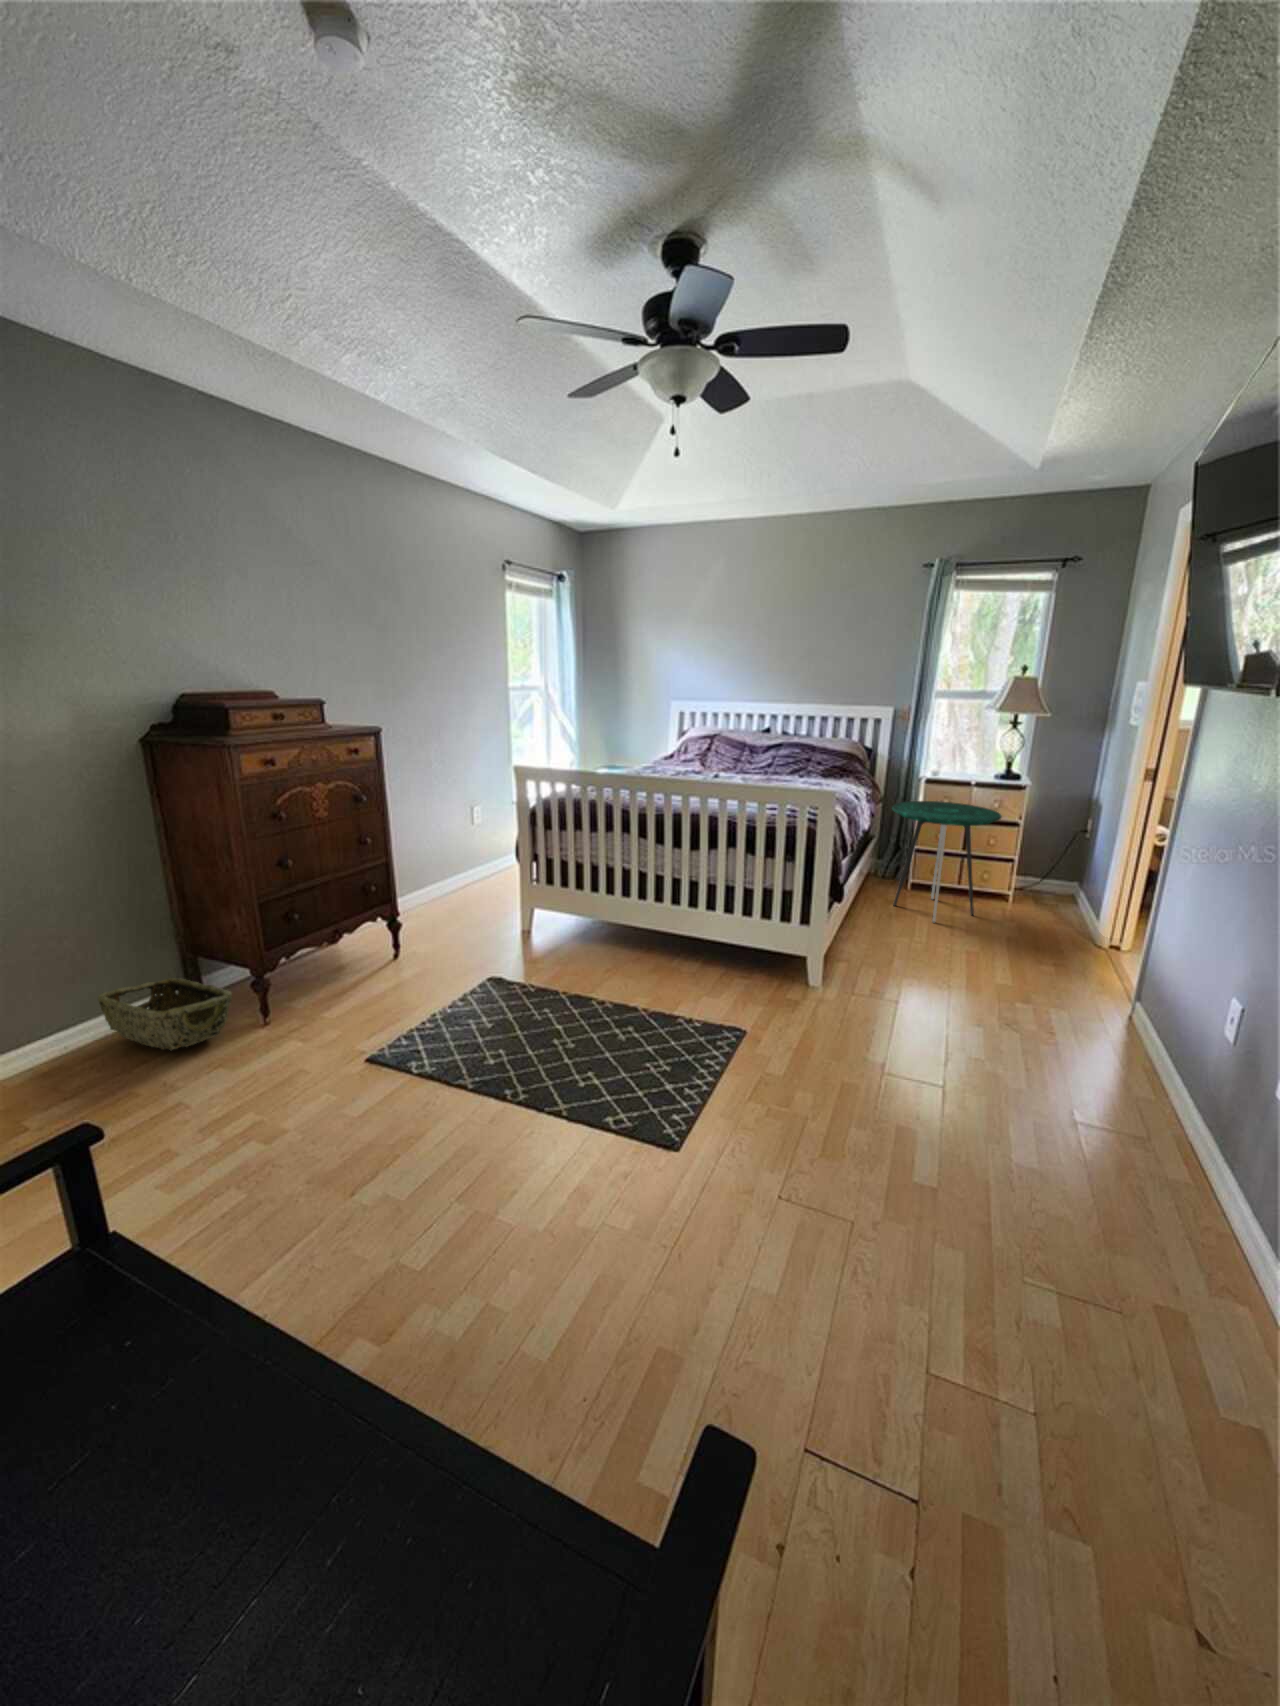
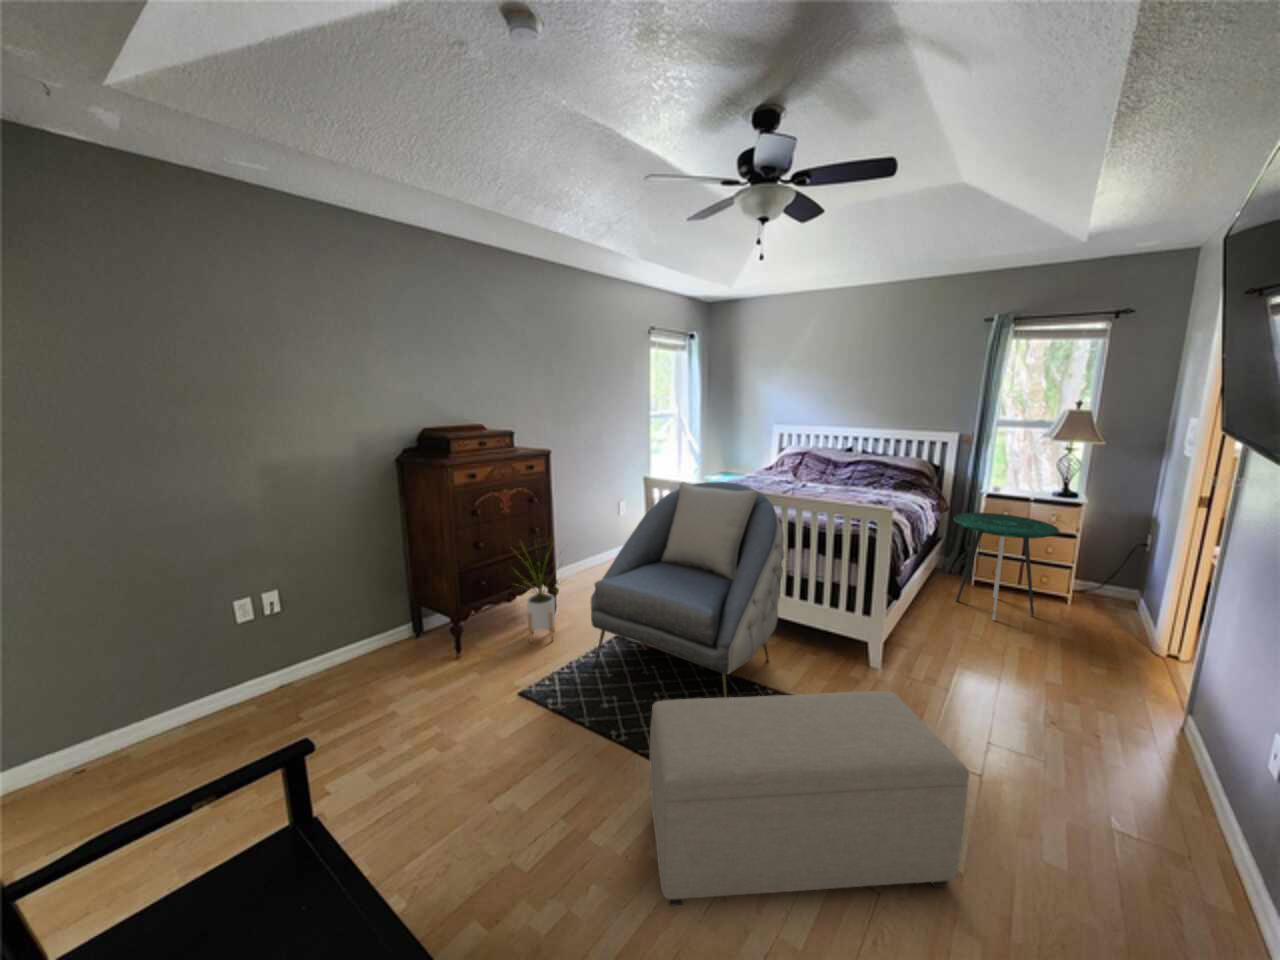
armchair: none [458,766,710,1061] -> present [591,482,784,698]
house plant: none [330,842,423,999] -> present [518,541,558,643]
woven basket: present [98,978,232,1050] -> none [361,616,440,669]
ottoman: none [567,998,940,1276] -> present [649,691,969,906]

